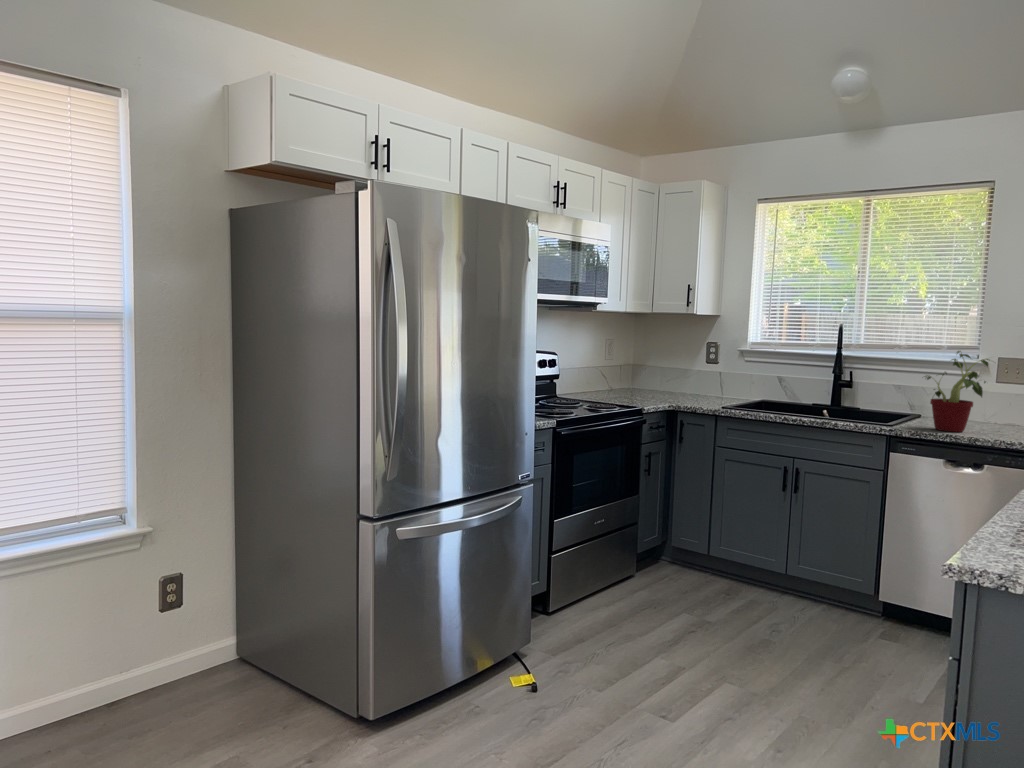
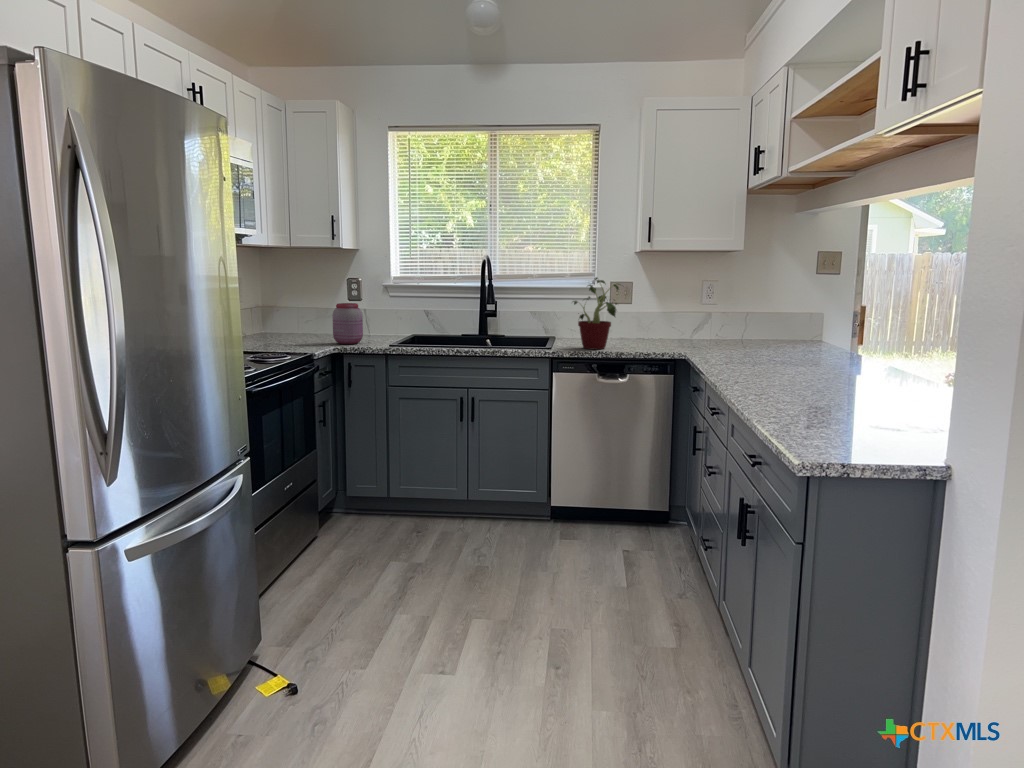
jar: none [675,365,704,403] -> present [332,303,363,344]

